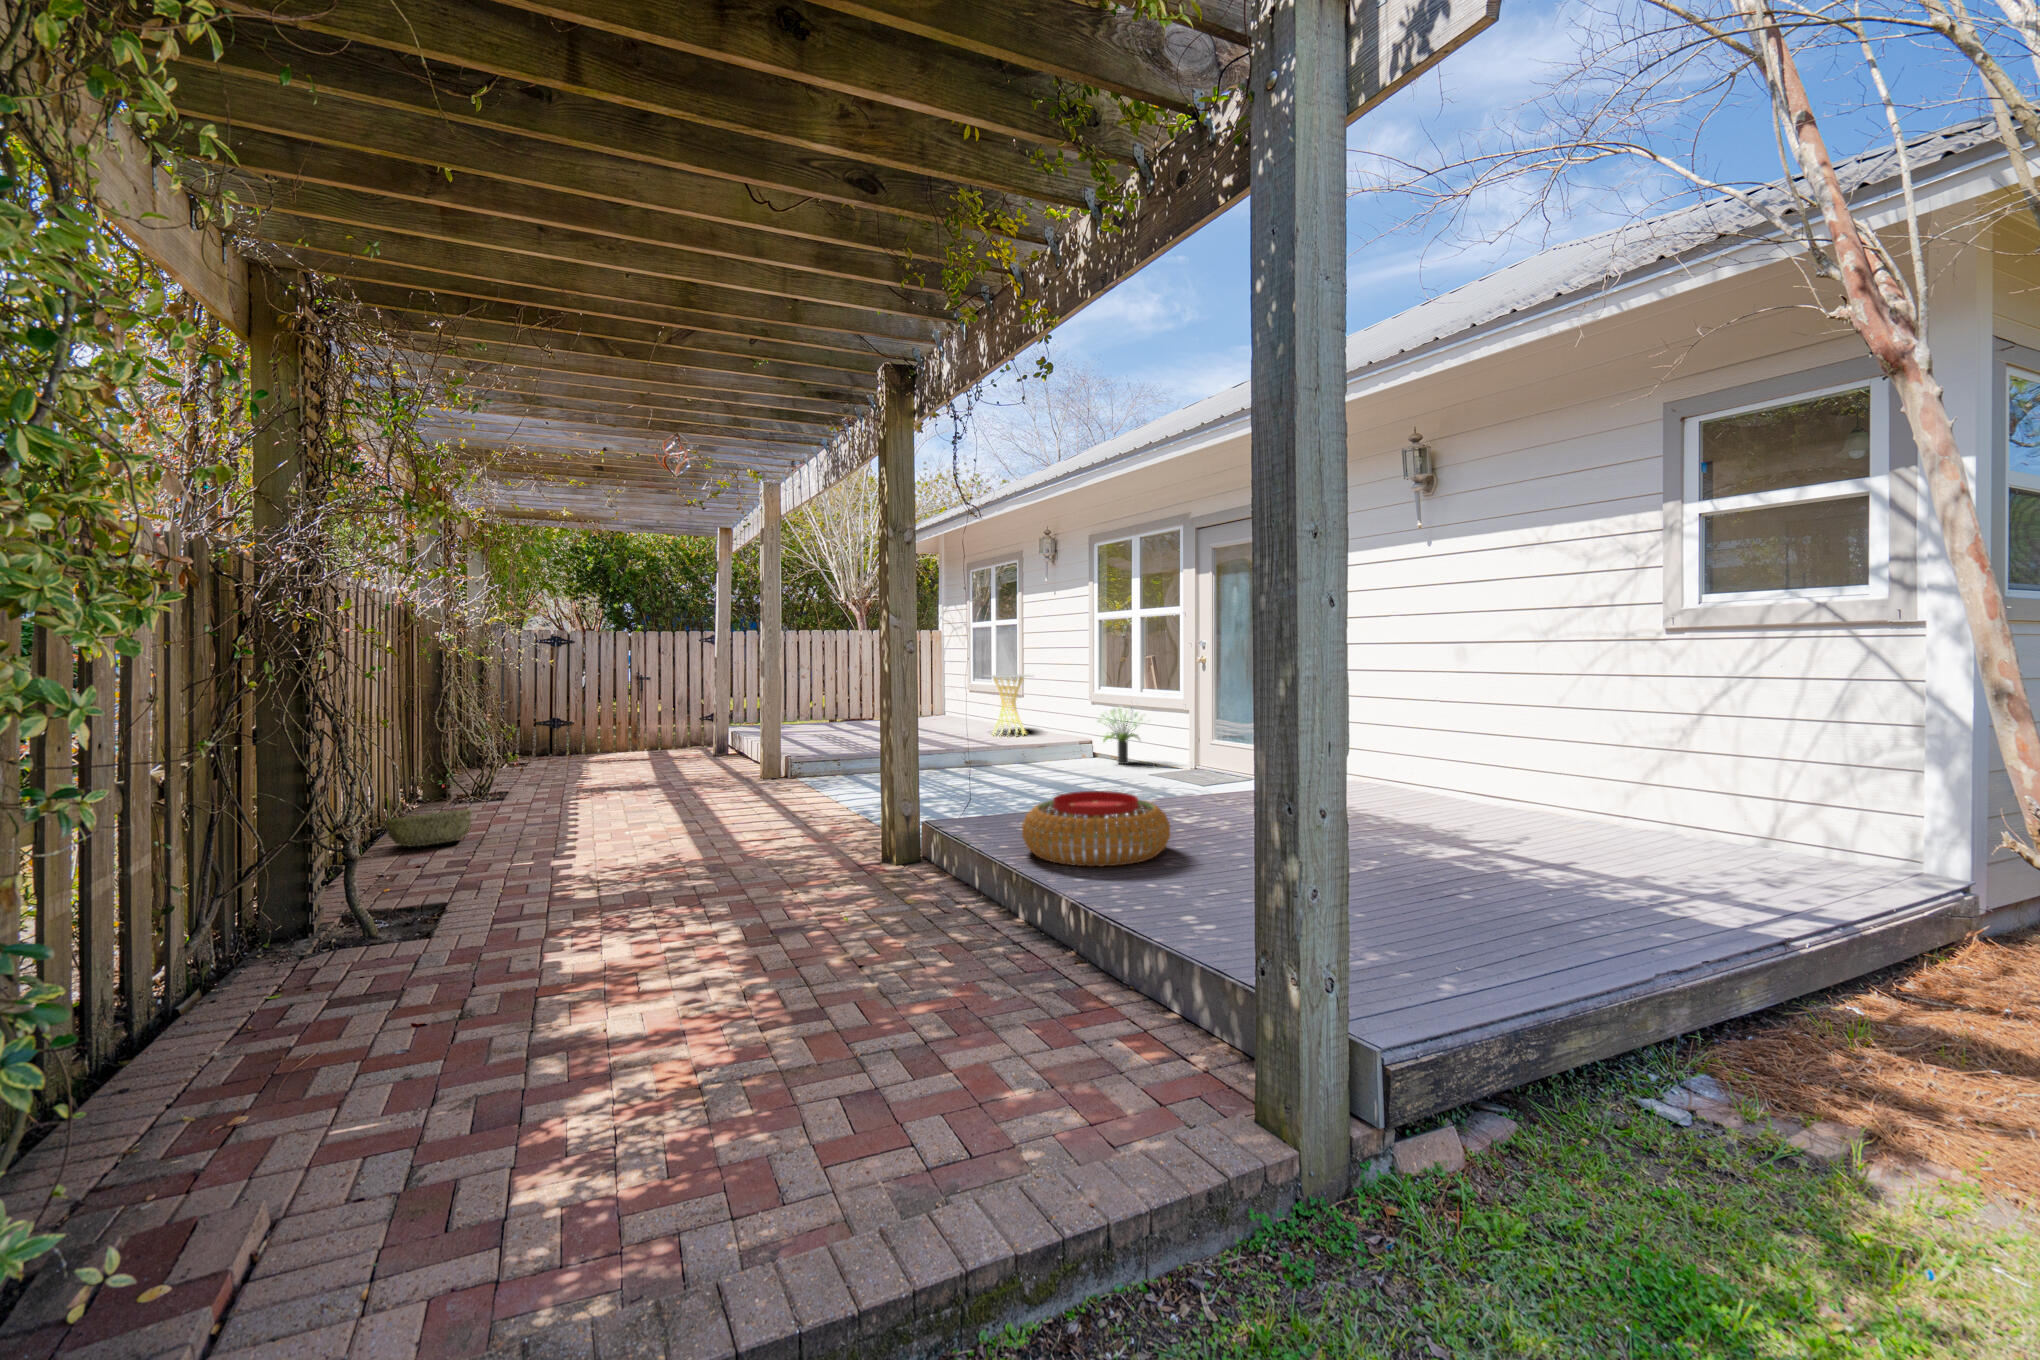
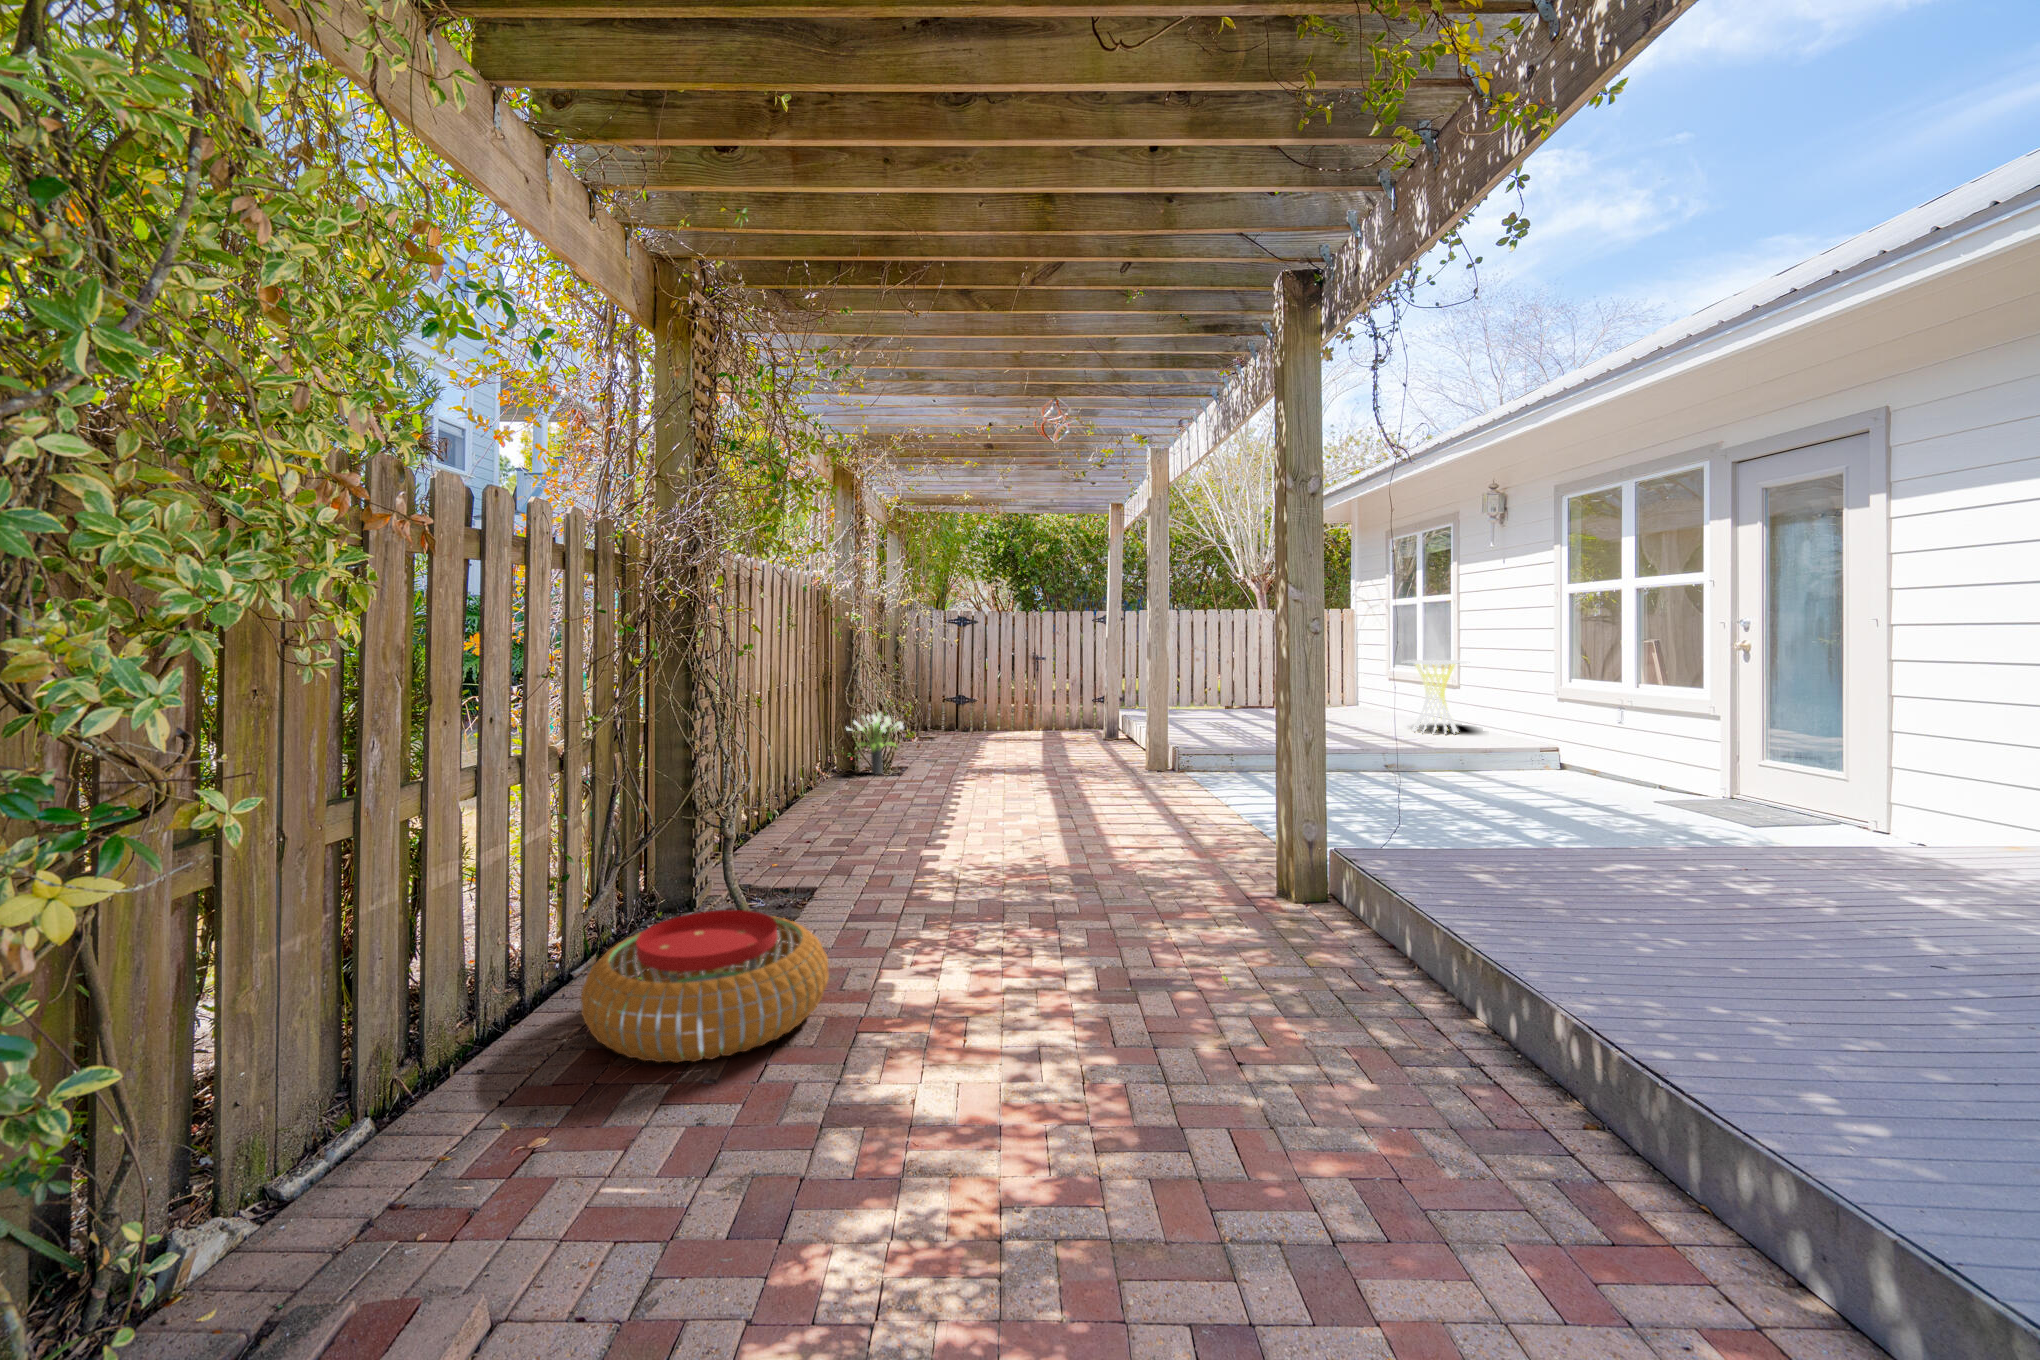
potted plant: present [1097,706,1145,764] -> present [846,712,903,774]
pouf: present [1022,791,1171,866] -> present [581,910,829,1063]
woven basket: present [385,809,472,847] -> none [801,783,871,815]

